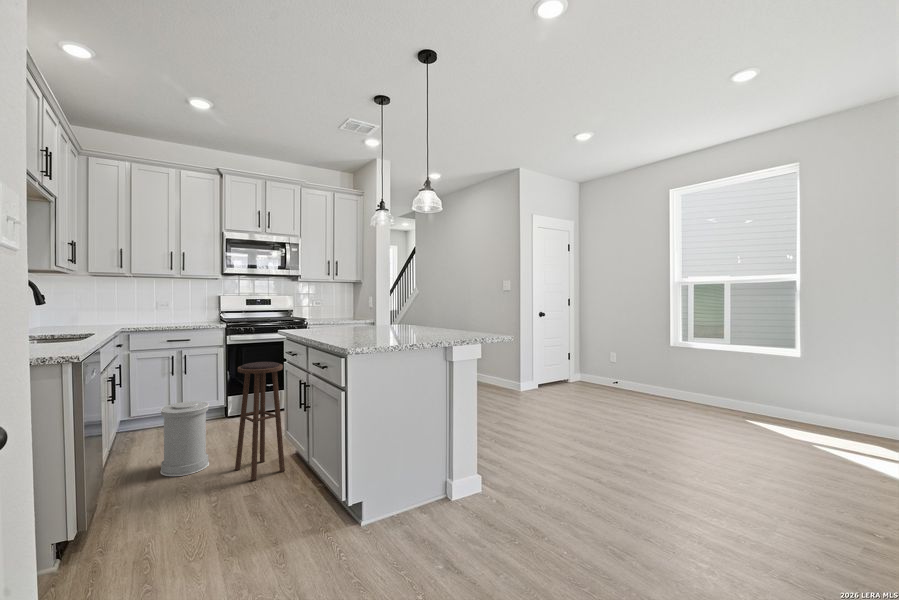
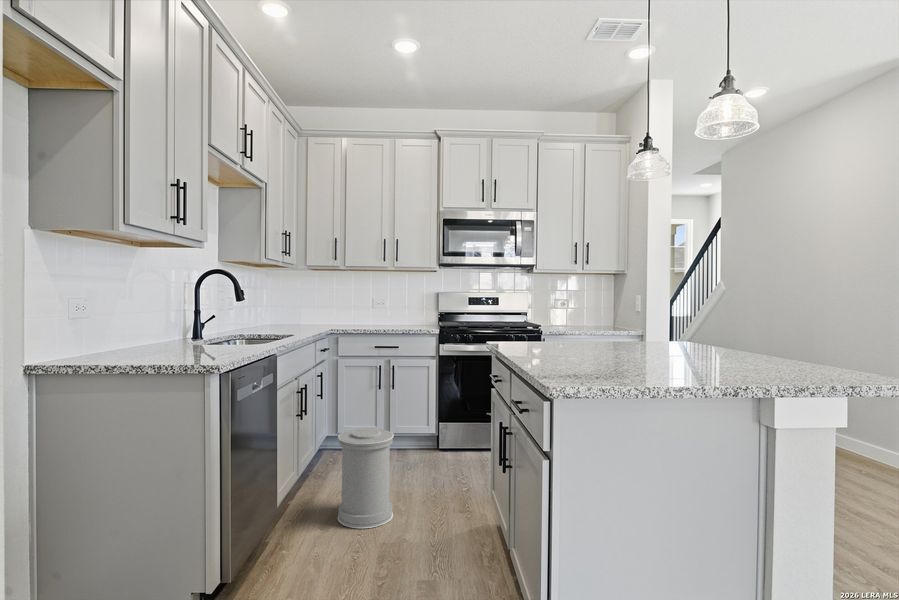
stool: present [235,362,285,481] -> none [417,386,479,564]

